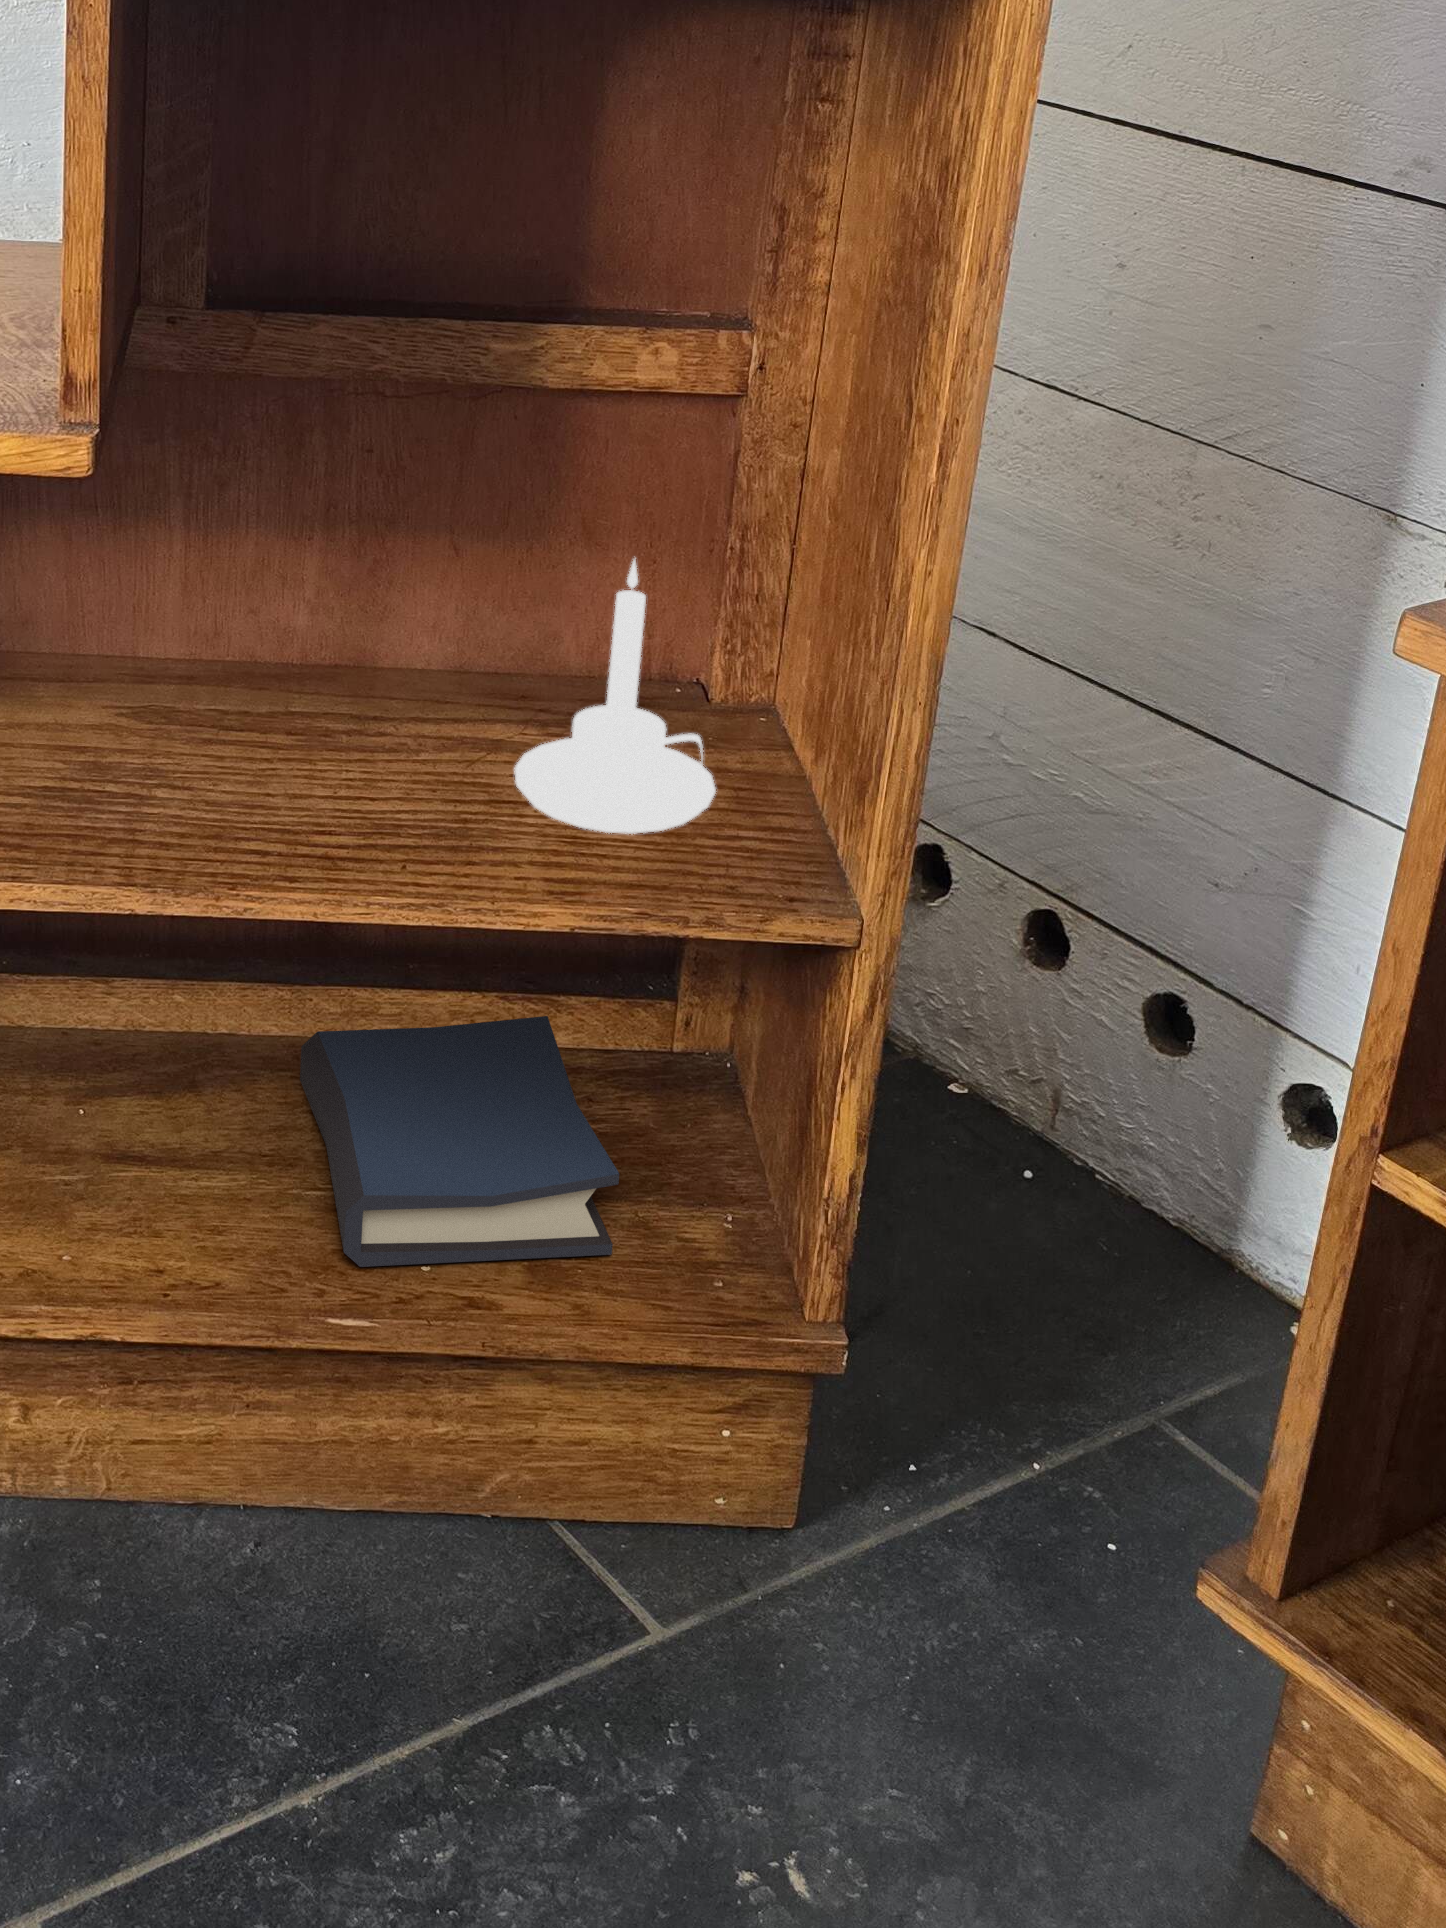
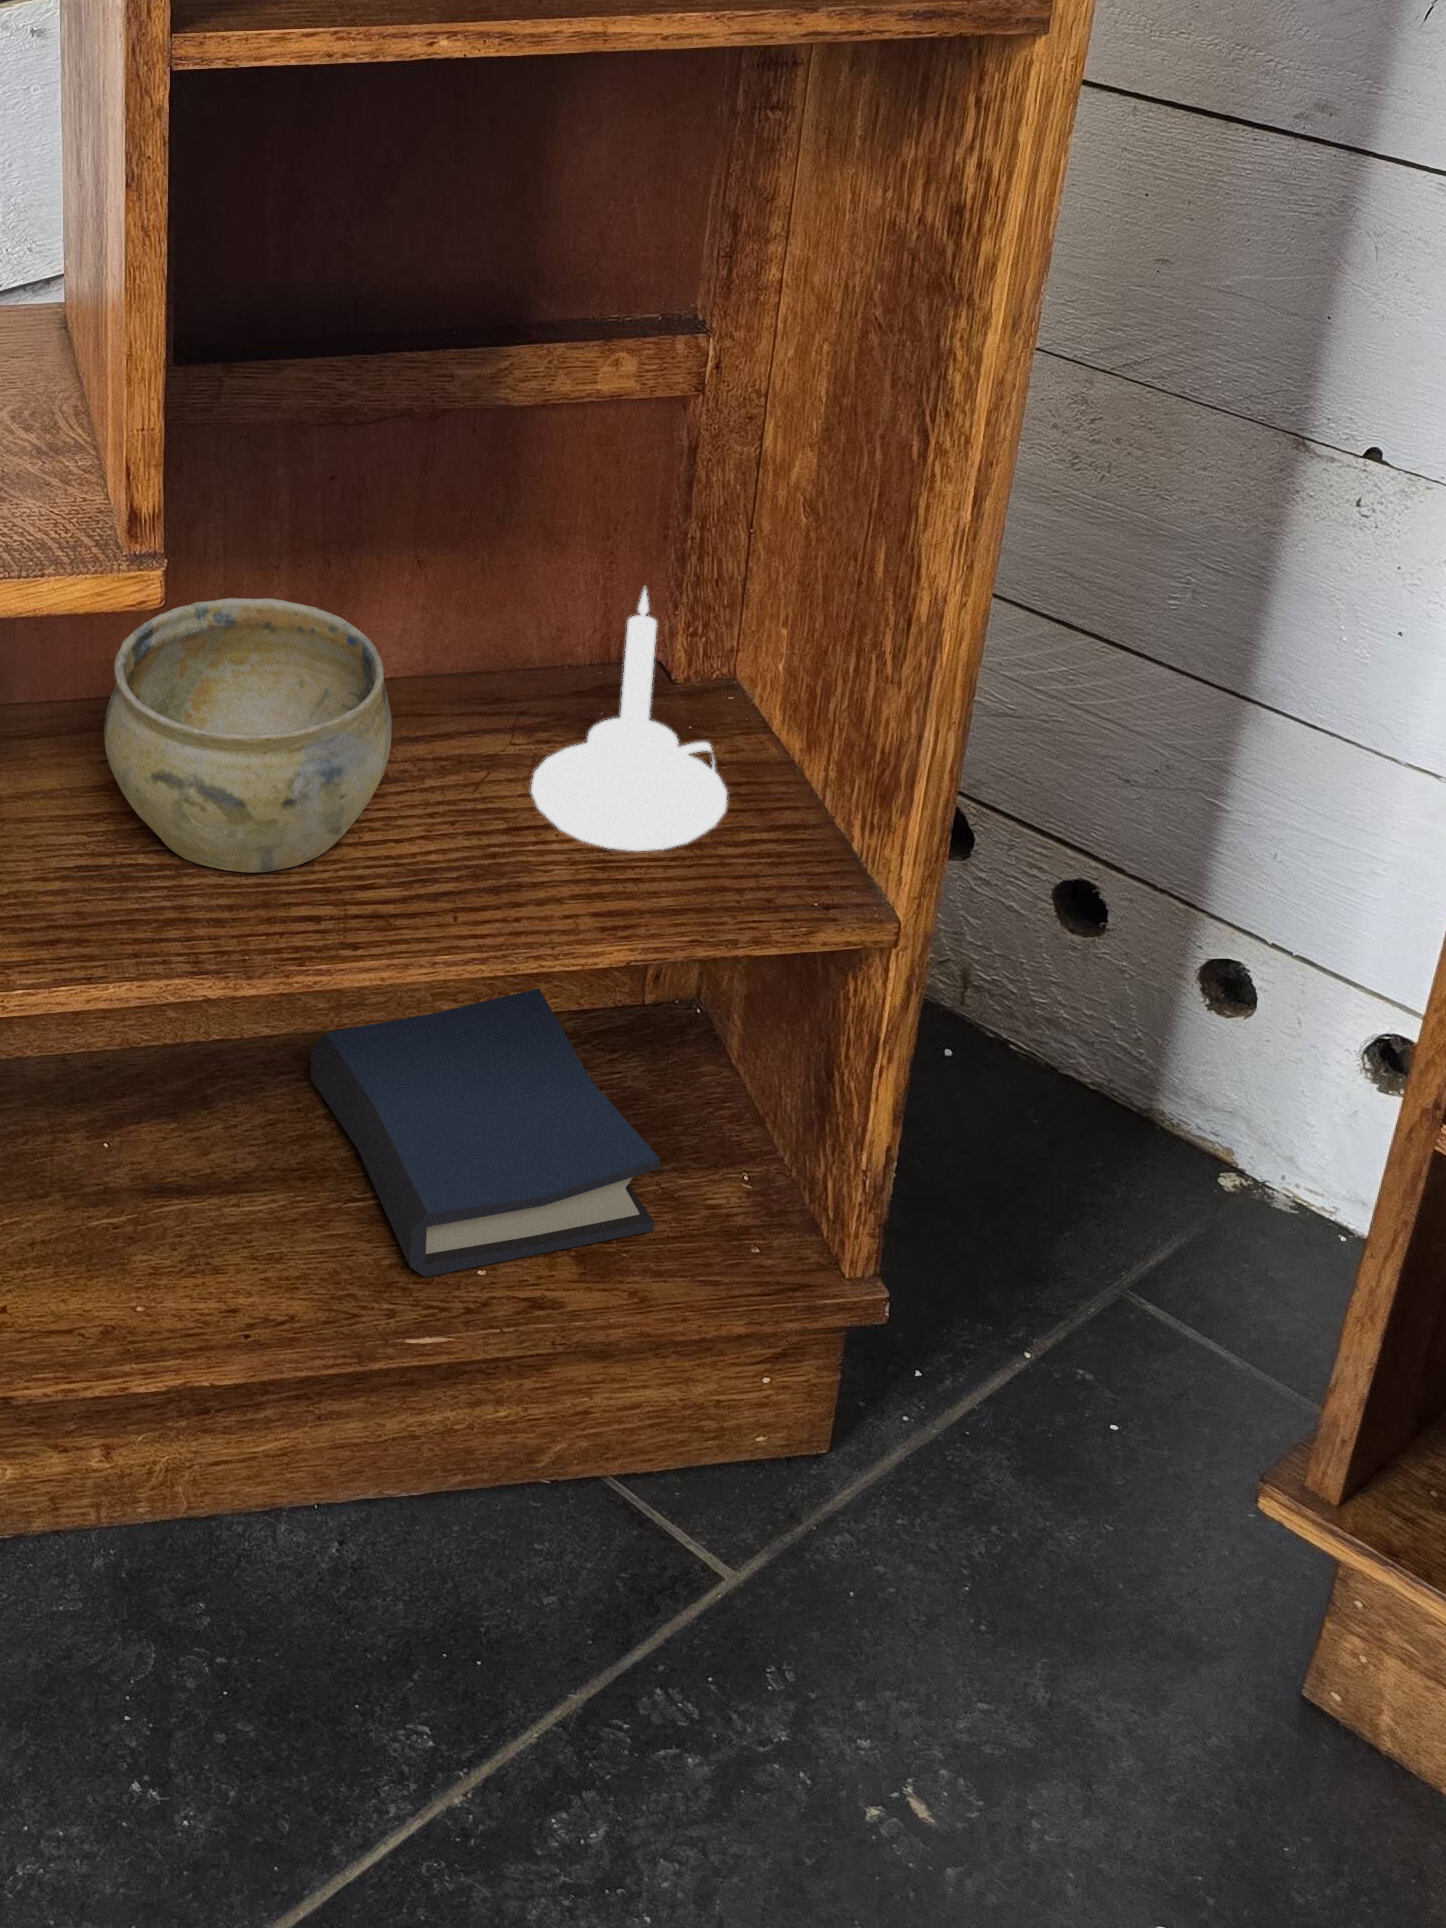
ceramic bowl: none [78,549,370,812] -> present [104,598,392,873]

